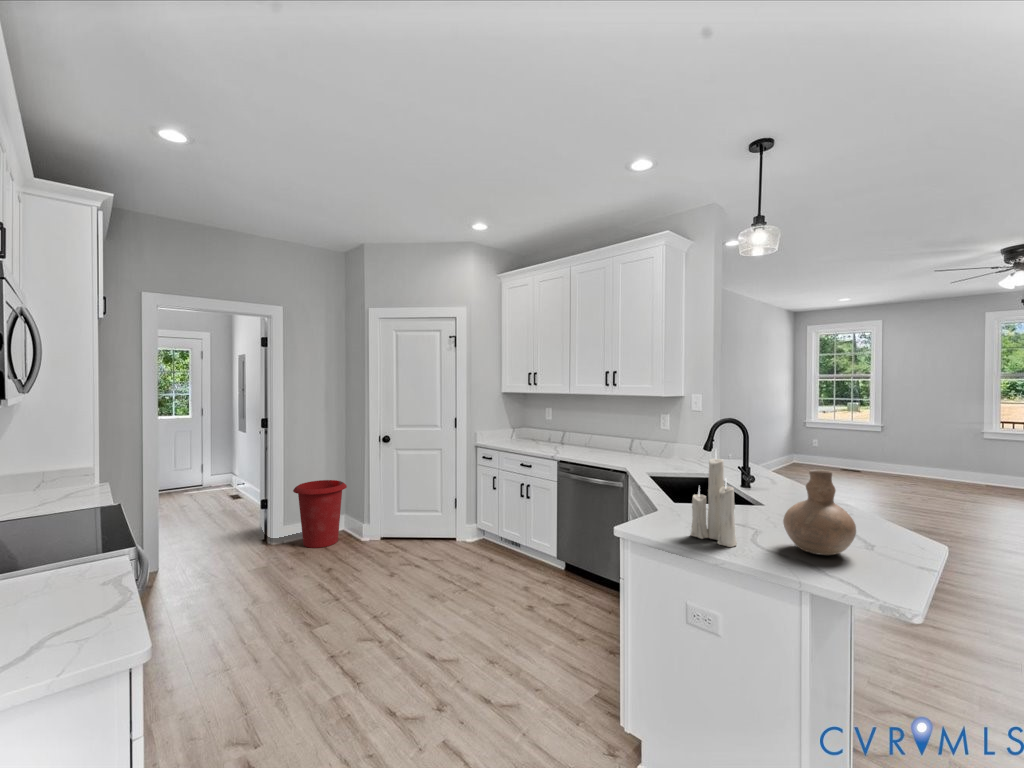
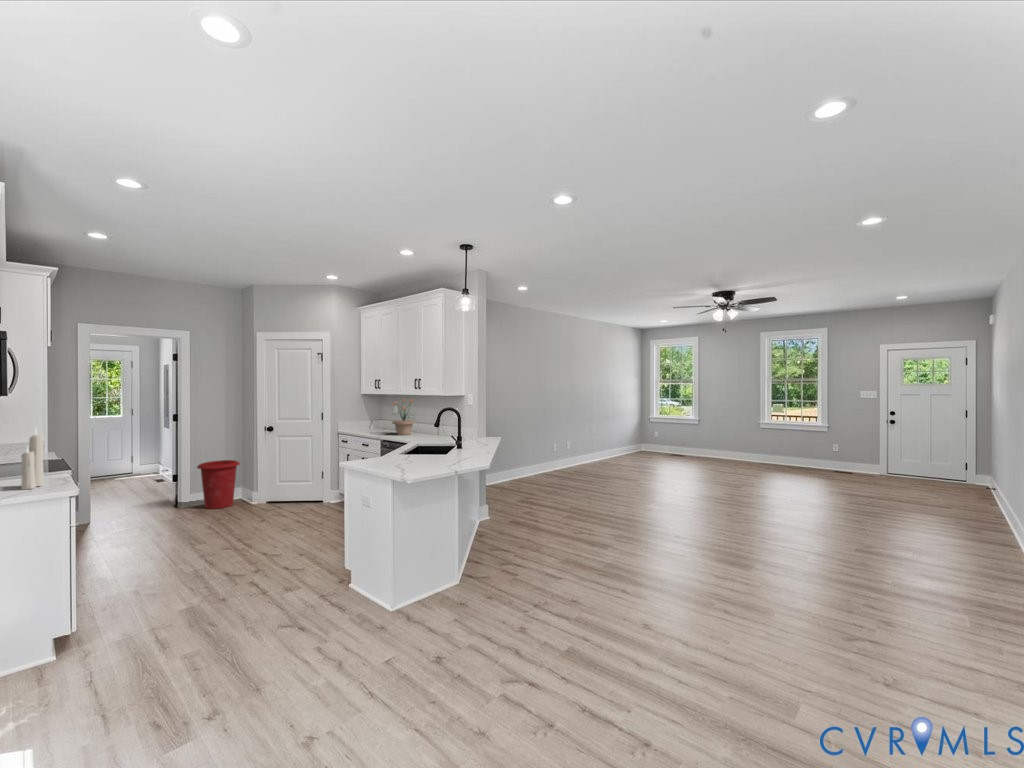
potted plant: none [557,399,599,452] -> present [392,400,415,435]
candle: present [690,452,737,547] -> present [21,431,44,490]
vase: present [783,470,856,555] -> none [402,429,432,468]

